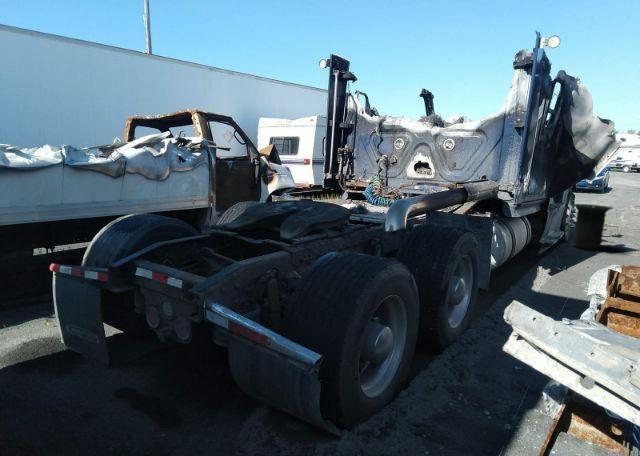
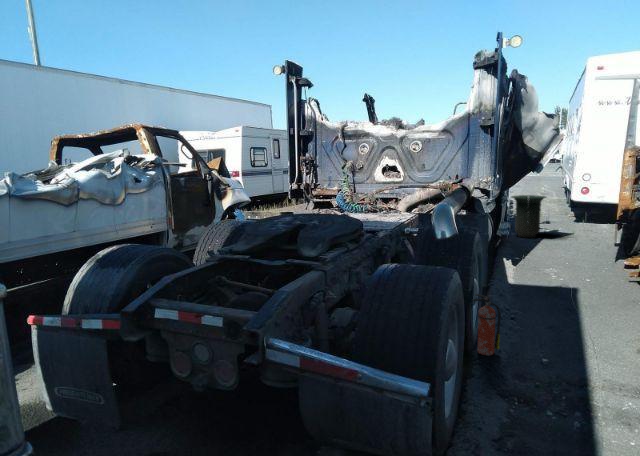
fire extinguisher: none [456,298,484,362] -> present [472,294,501,355]

